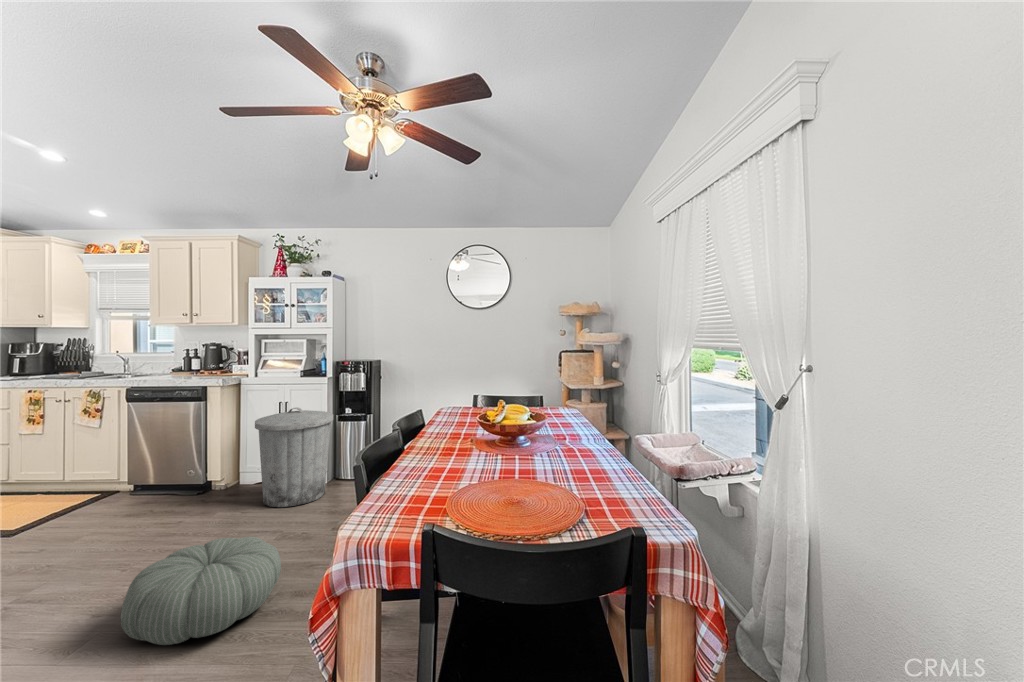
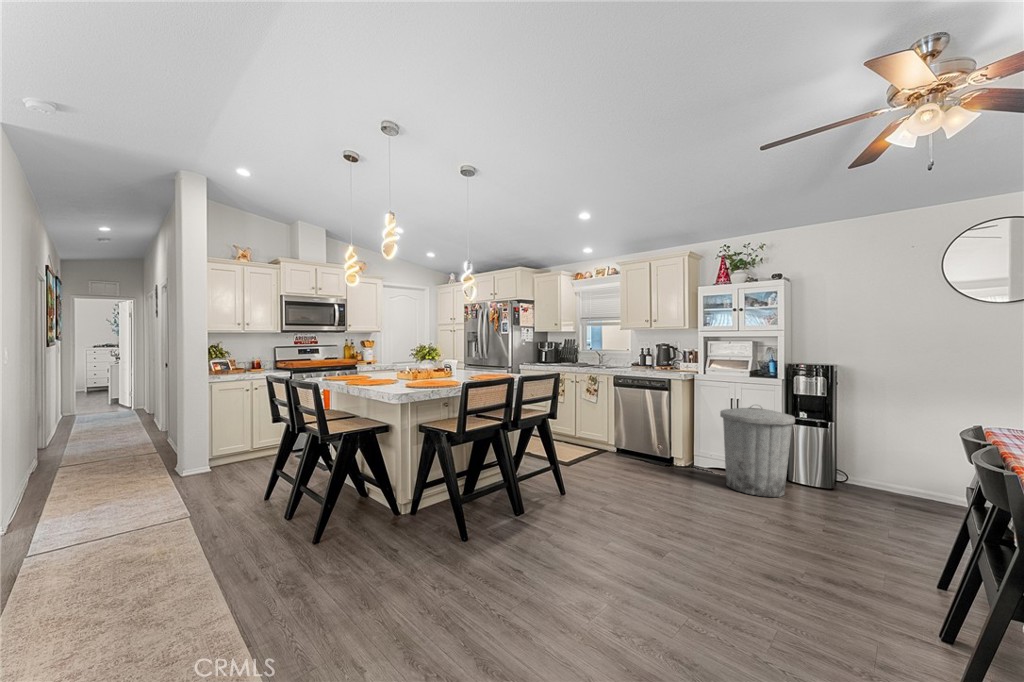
pouf: present [121,537,281,645] -> none [695,498,811,570]

